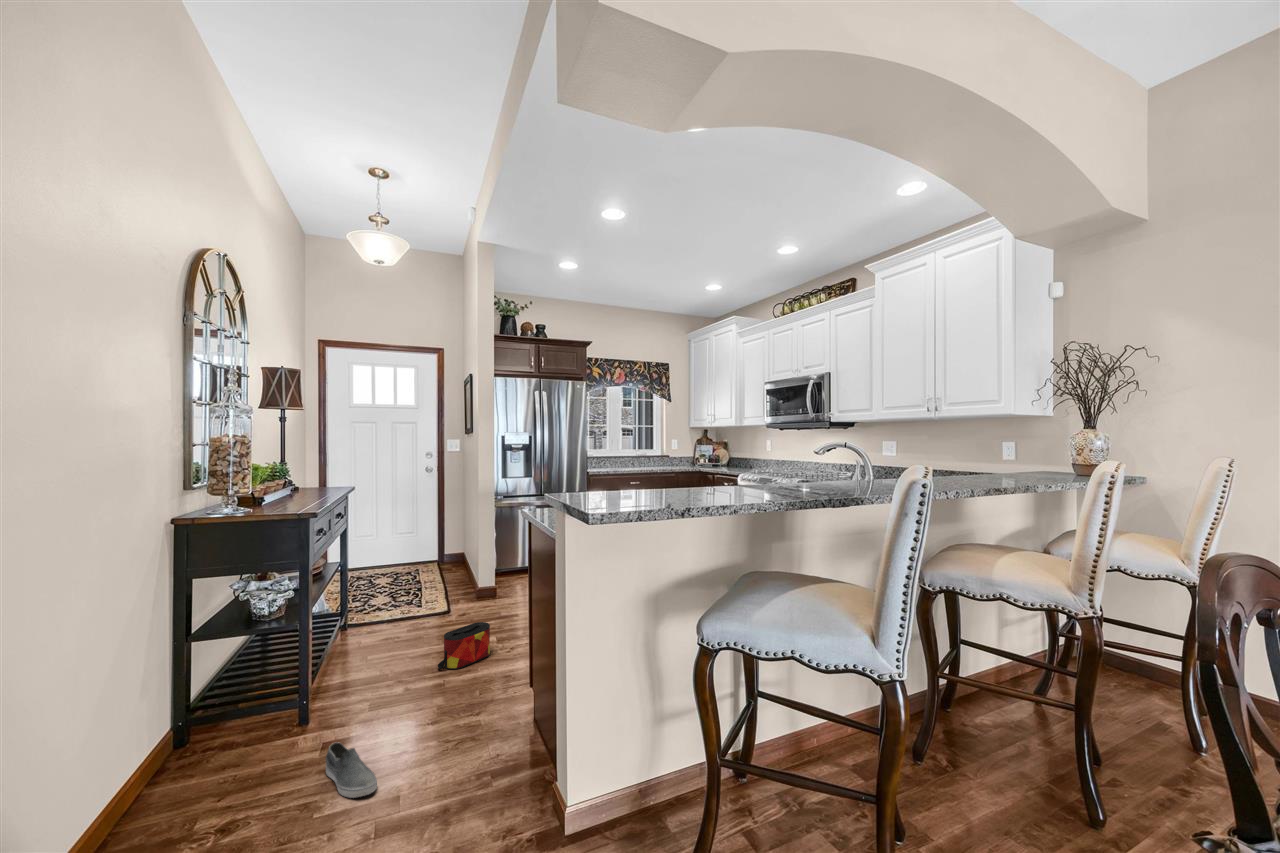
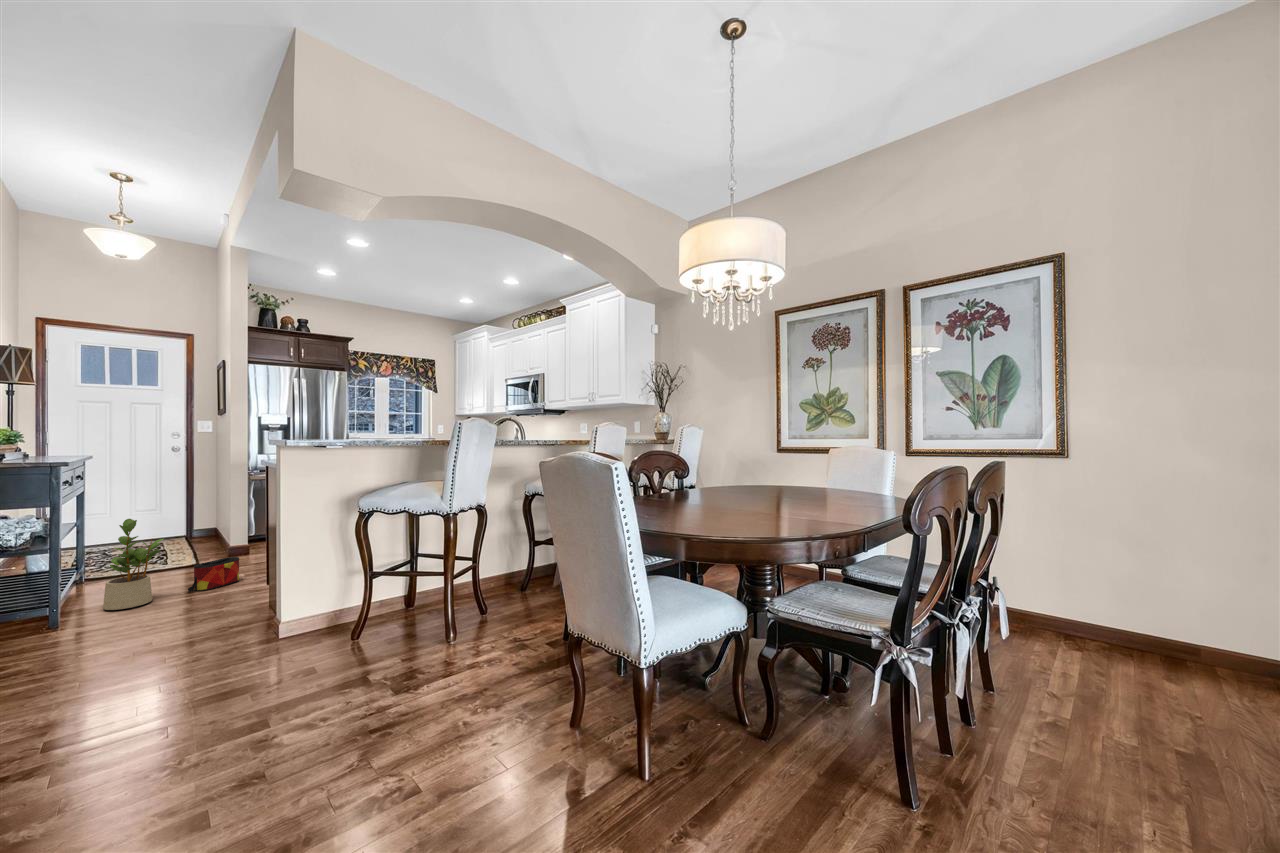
potted plant: none [354,578,414,695] -> present [103,519,163,610]
shoe: present [326,743,377,798] -> none [85,622,136,649]

